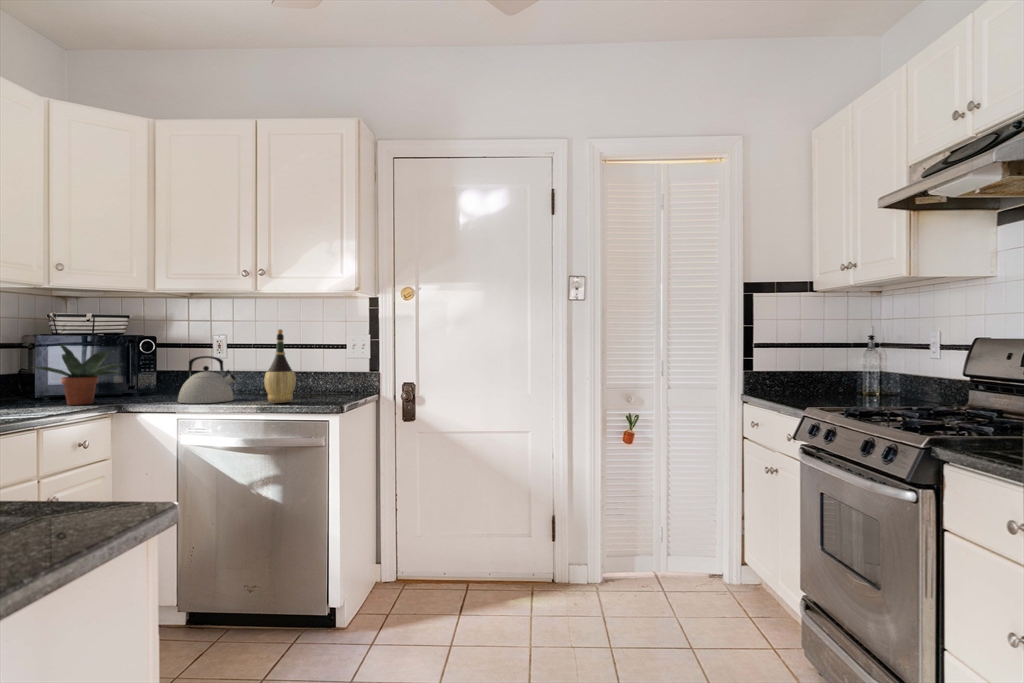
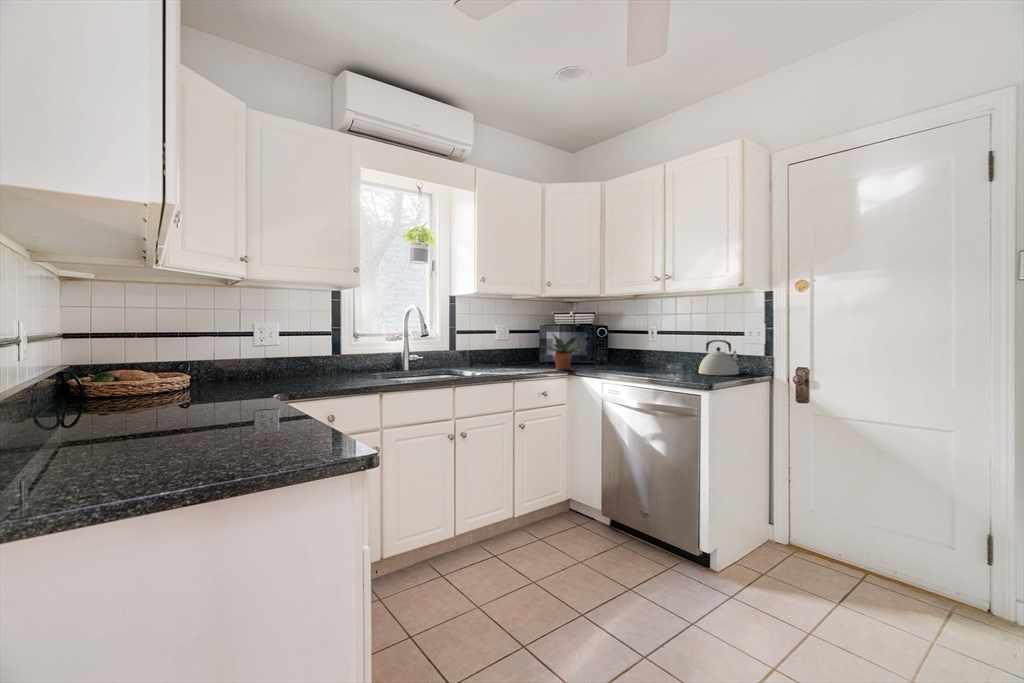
wine bottle: present [264,329,296,403] -> none [663,322,687,378]
kettle: present [178,356,235,403] -> present [699,340,740,375]

